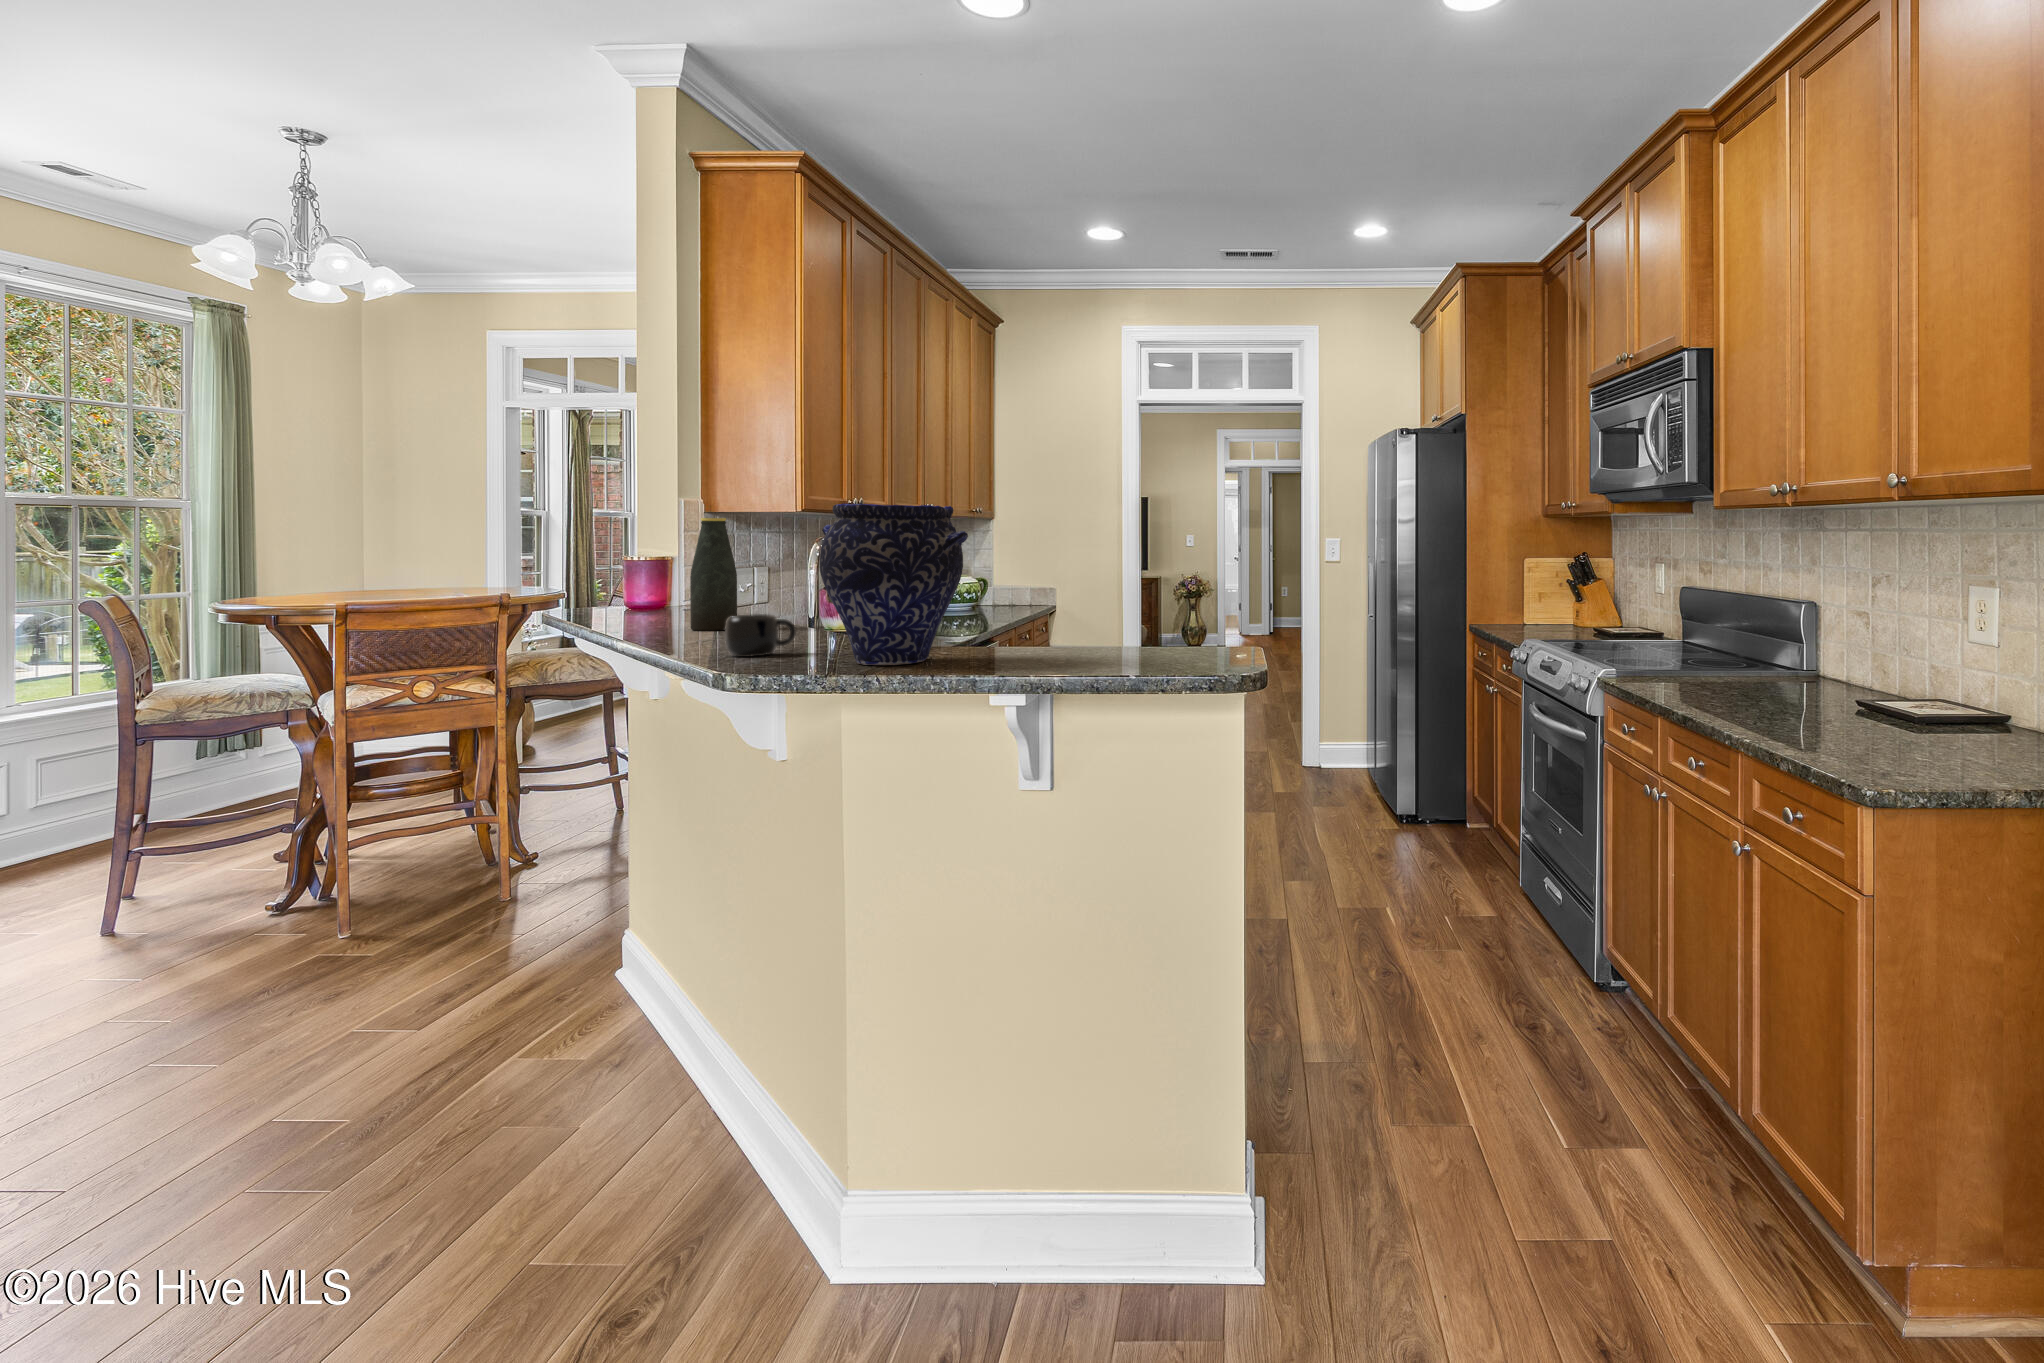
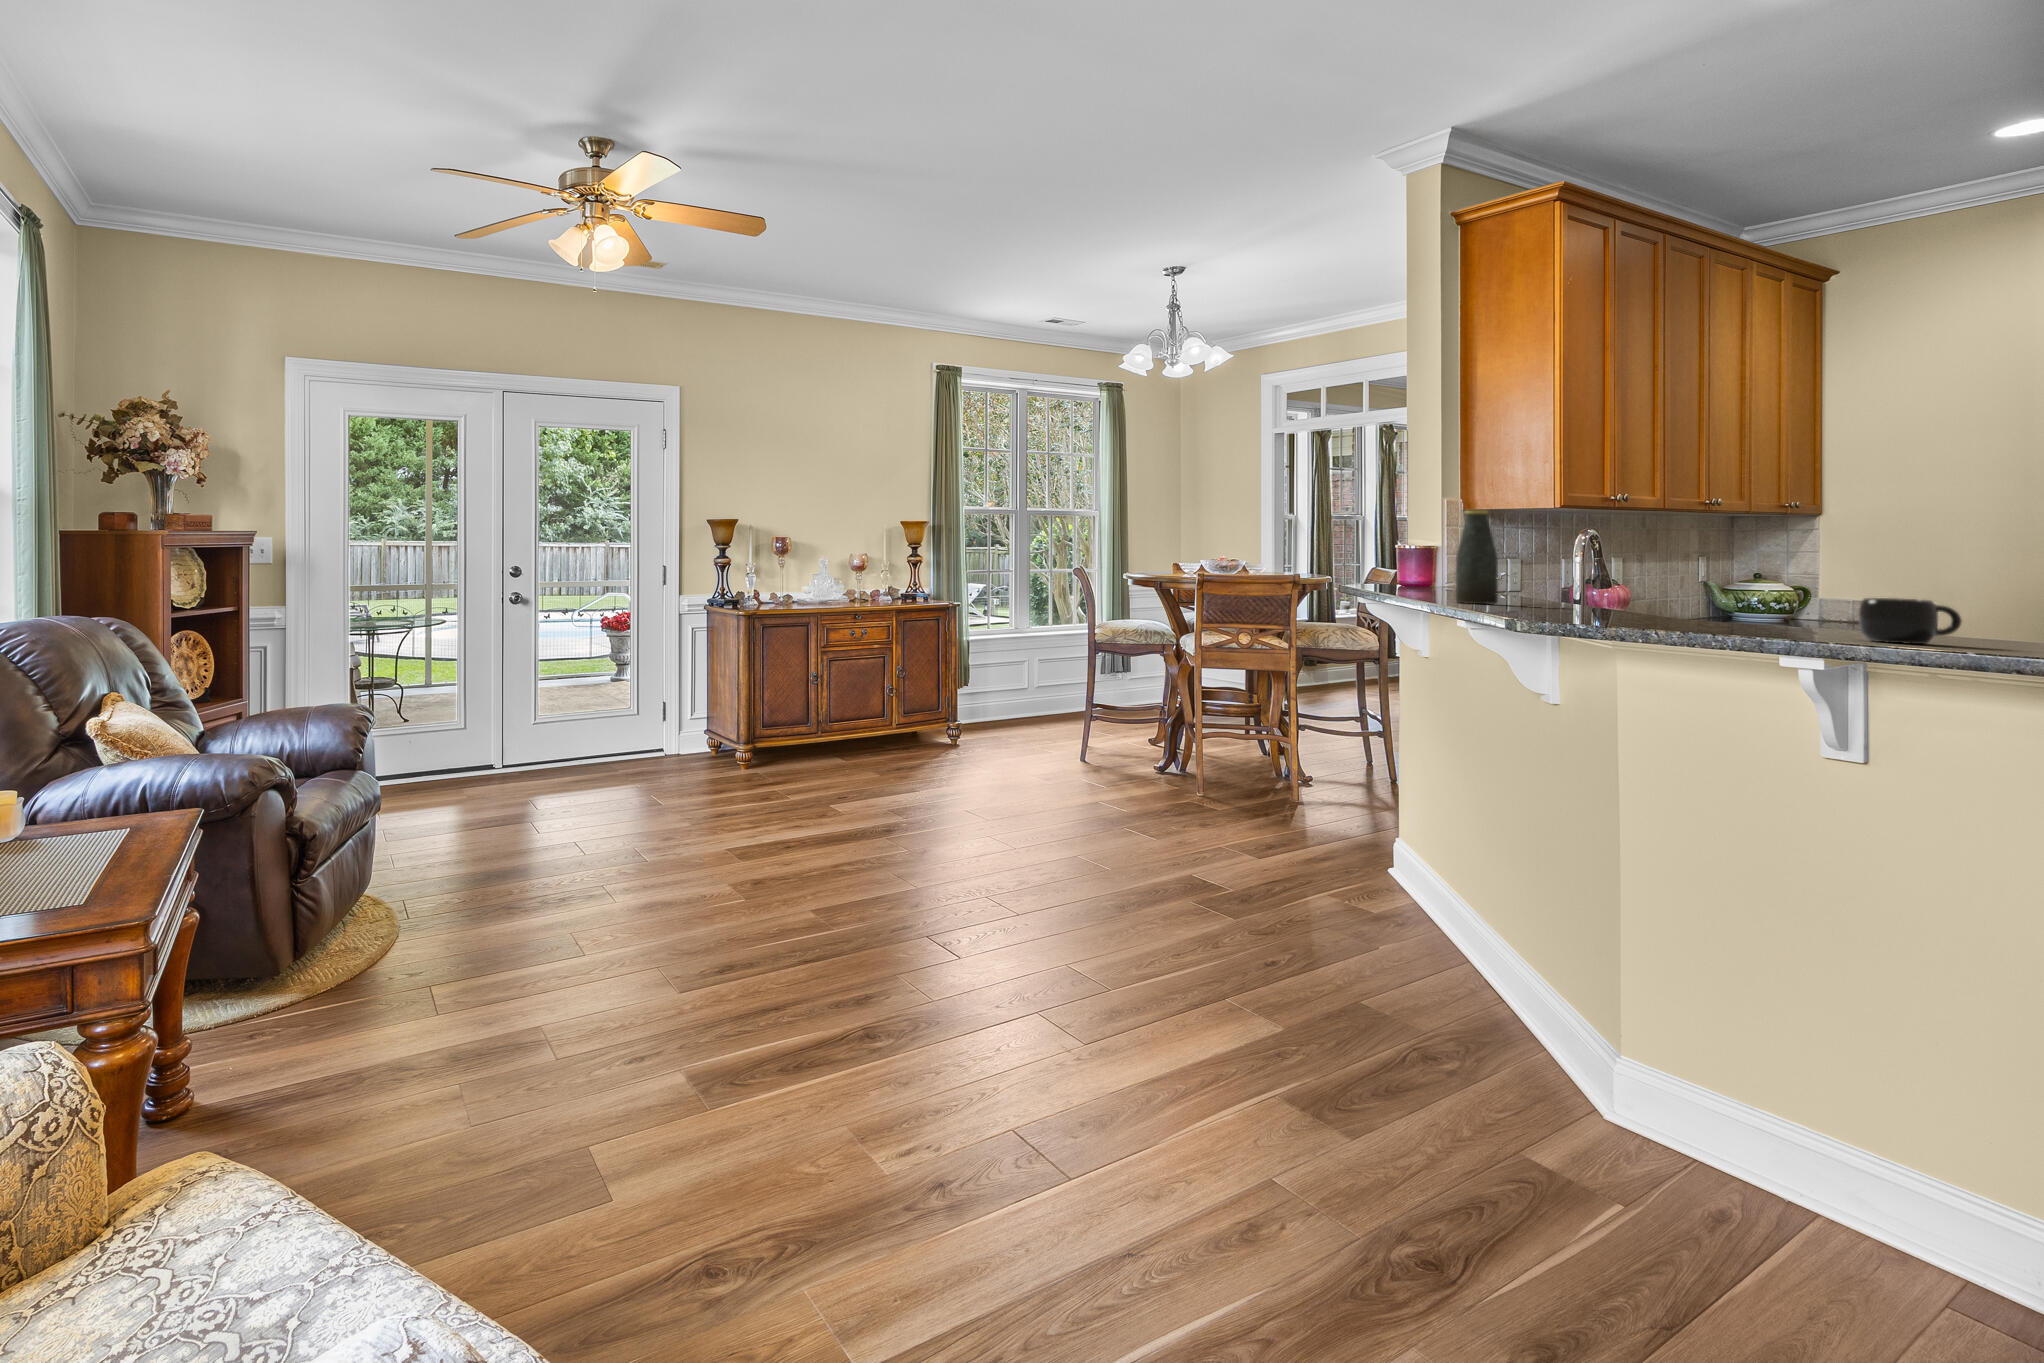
vase: present [819,504,968,665] -> none [1593,486,1758,627]
mug: present [725,614,796,657] -> present [1859,598,1962,644]

